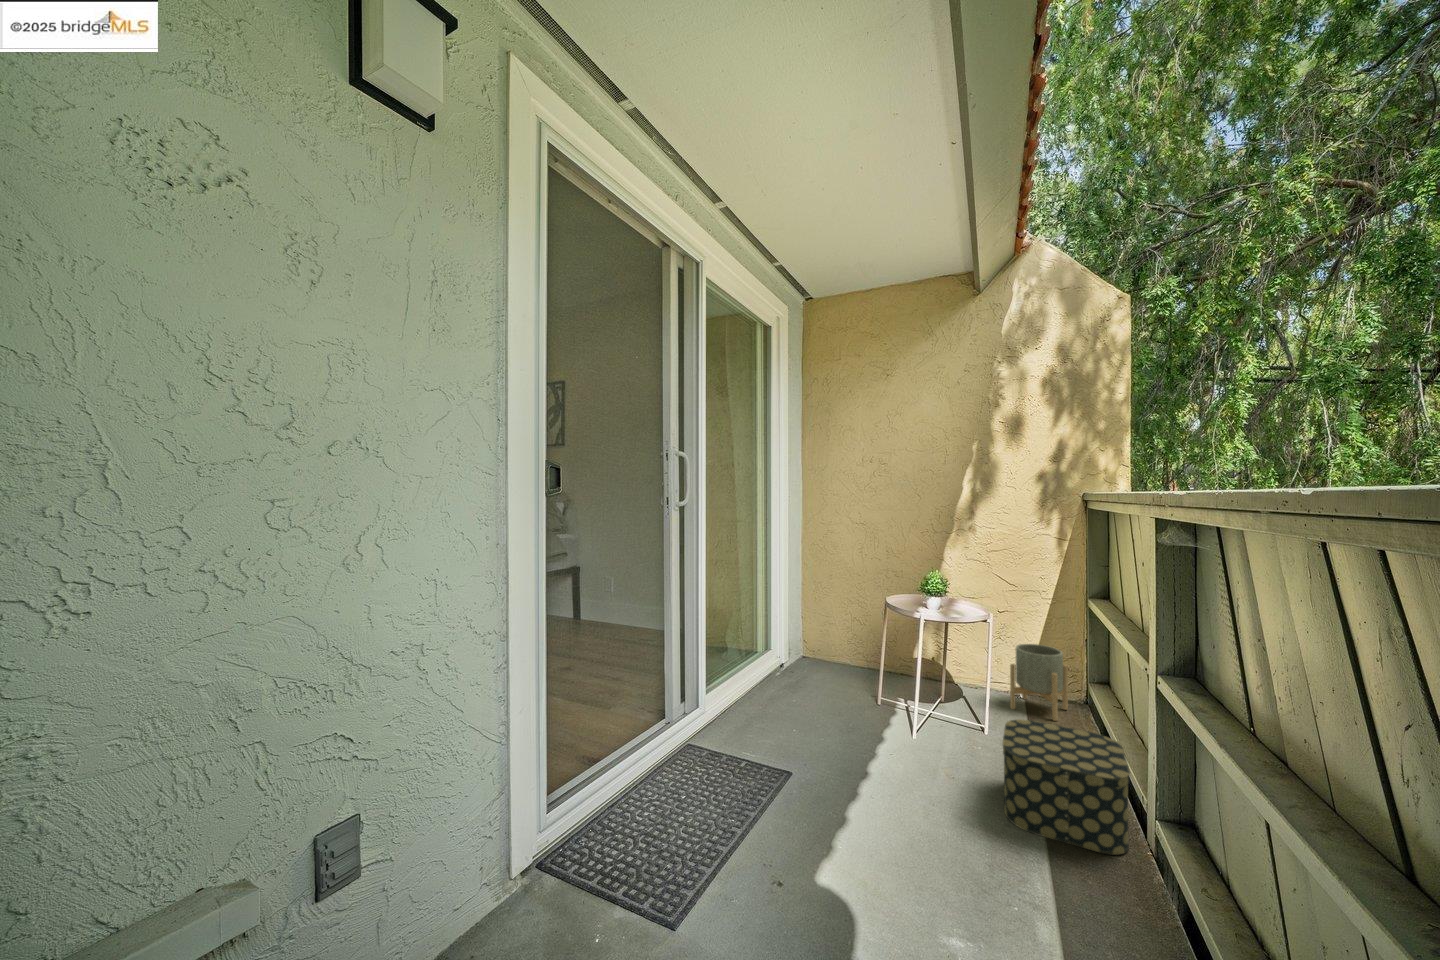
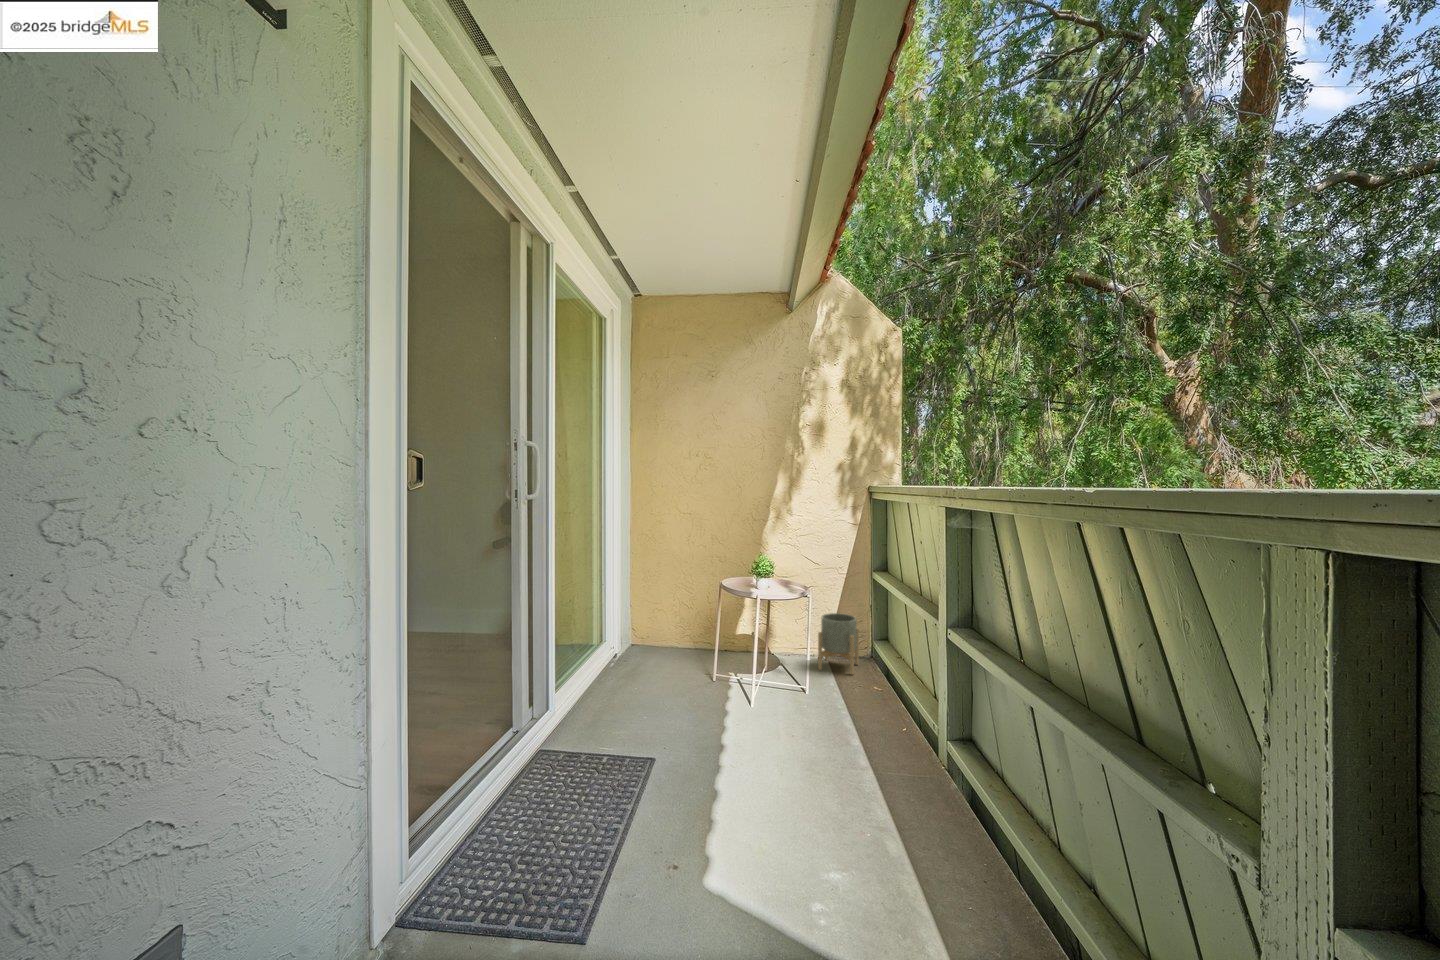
storage box: present [1003,719,1130,855] -> none [832,676,925,772]

